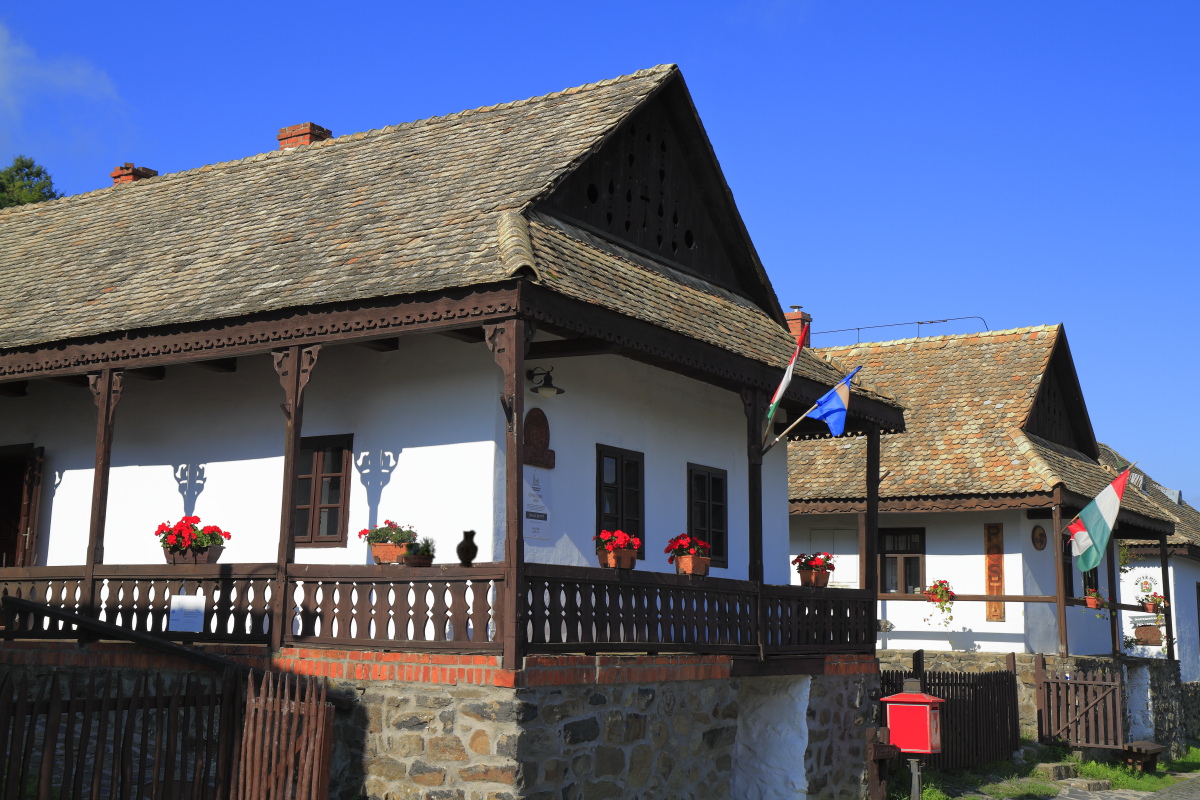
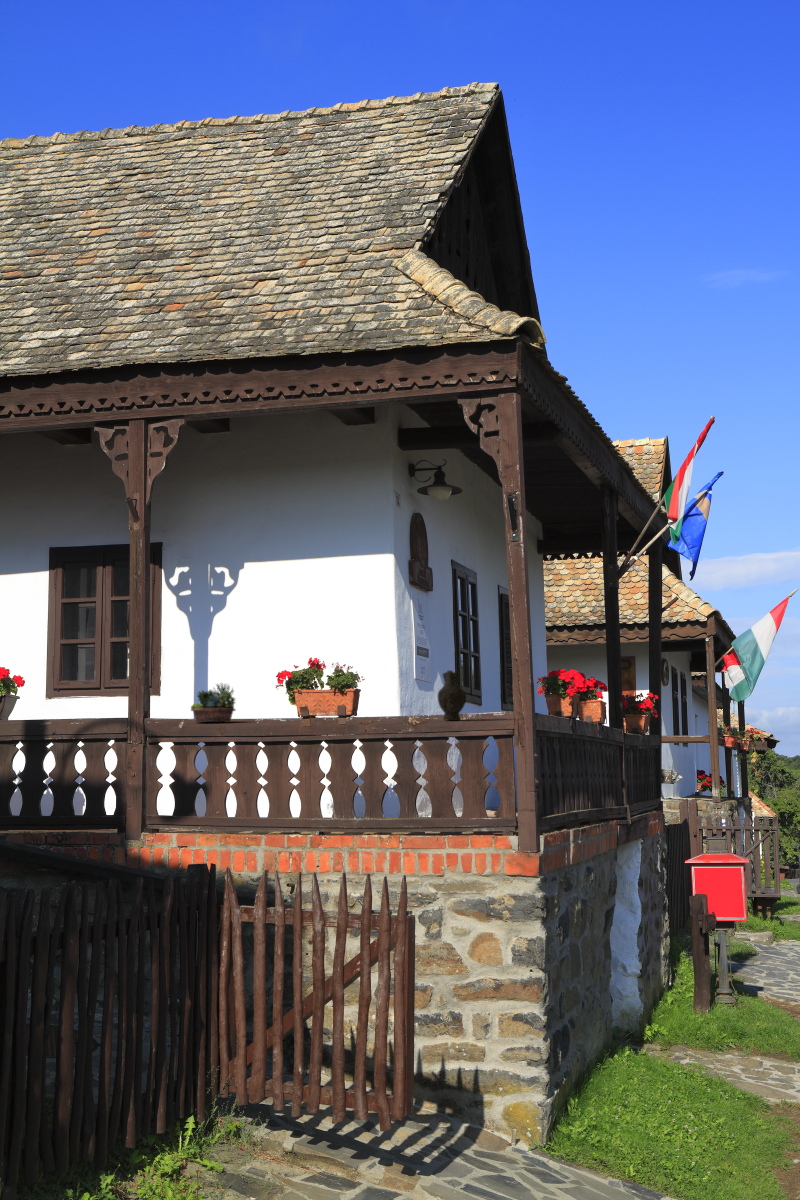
succulent planter: present [402,537,435,567] -> present [191,684,235,722]

